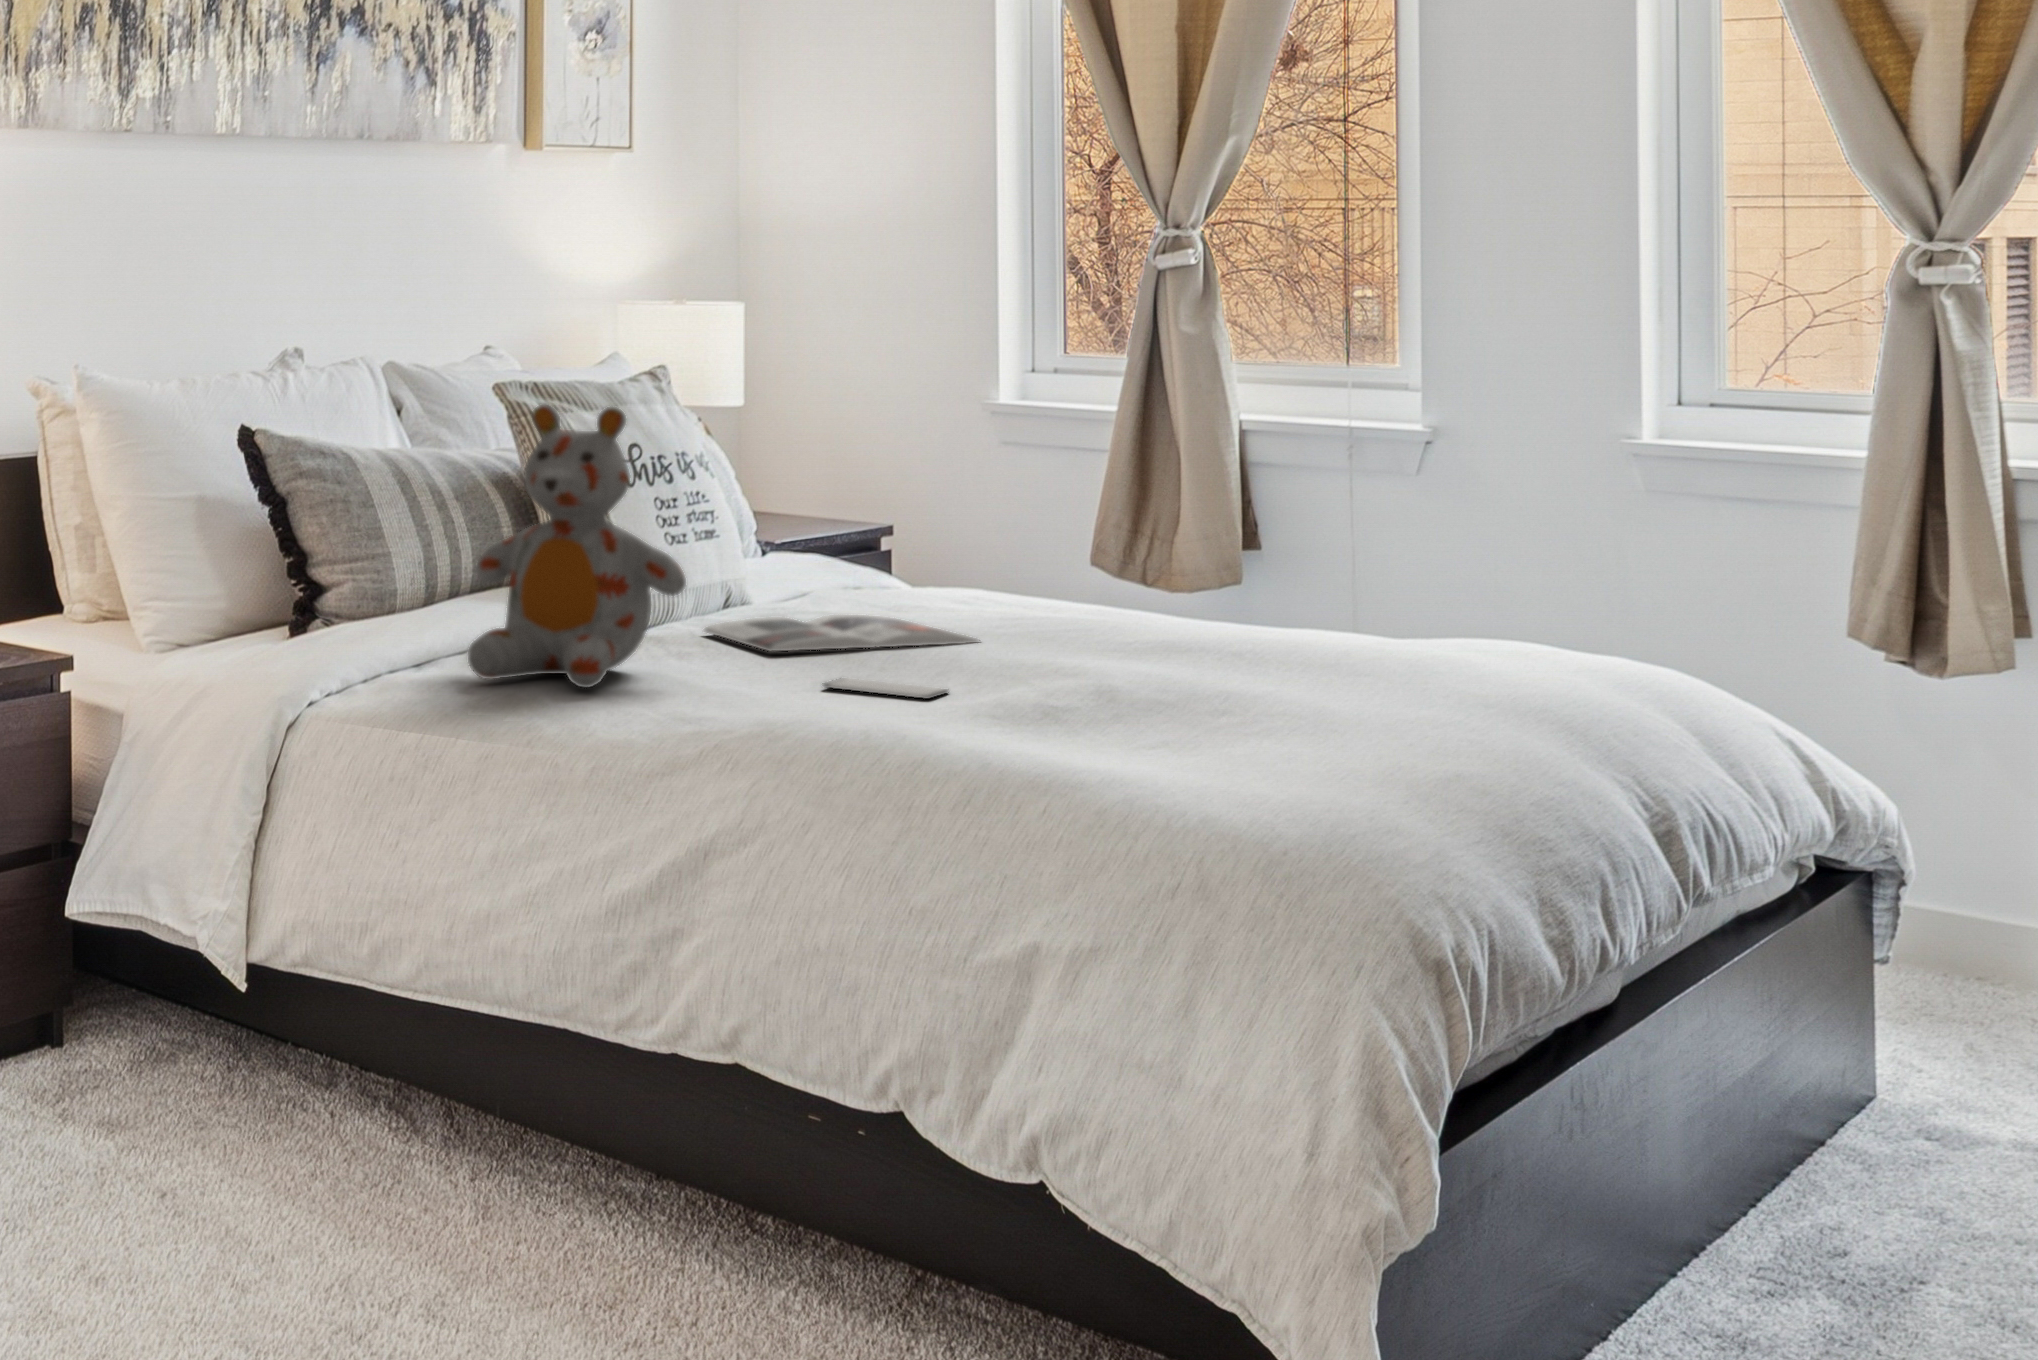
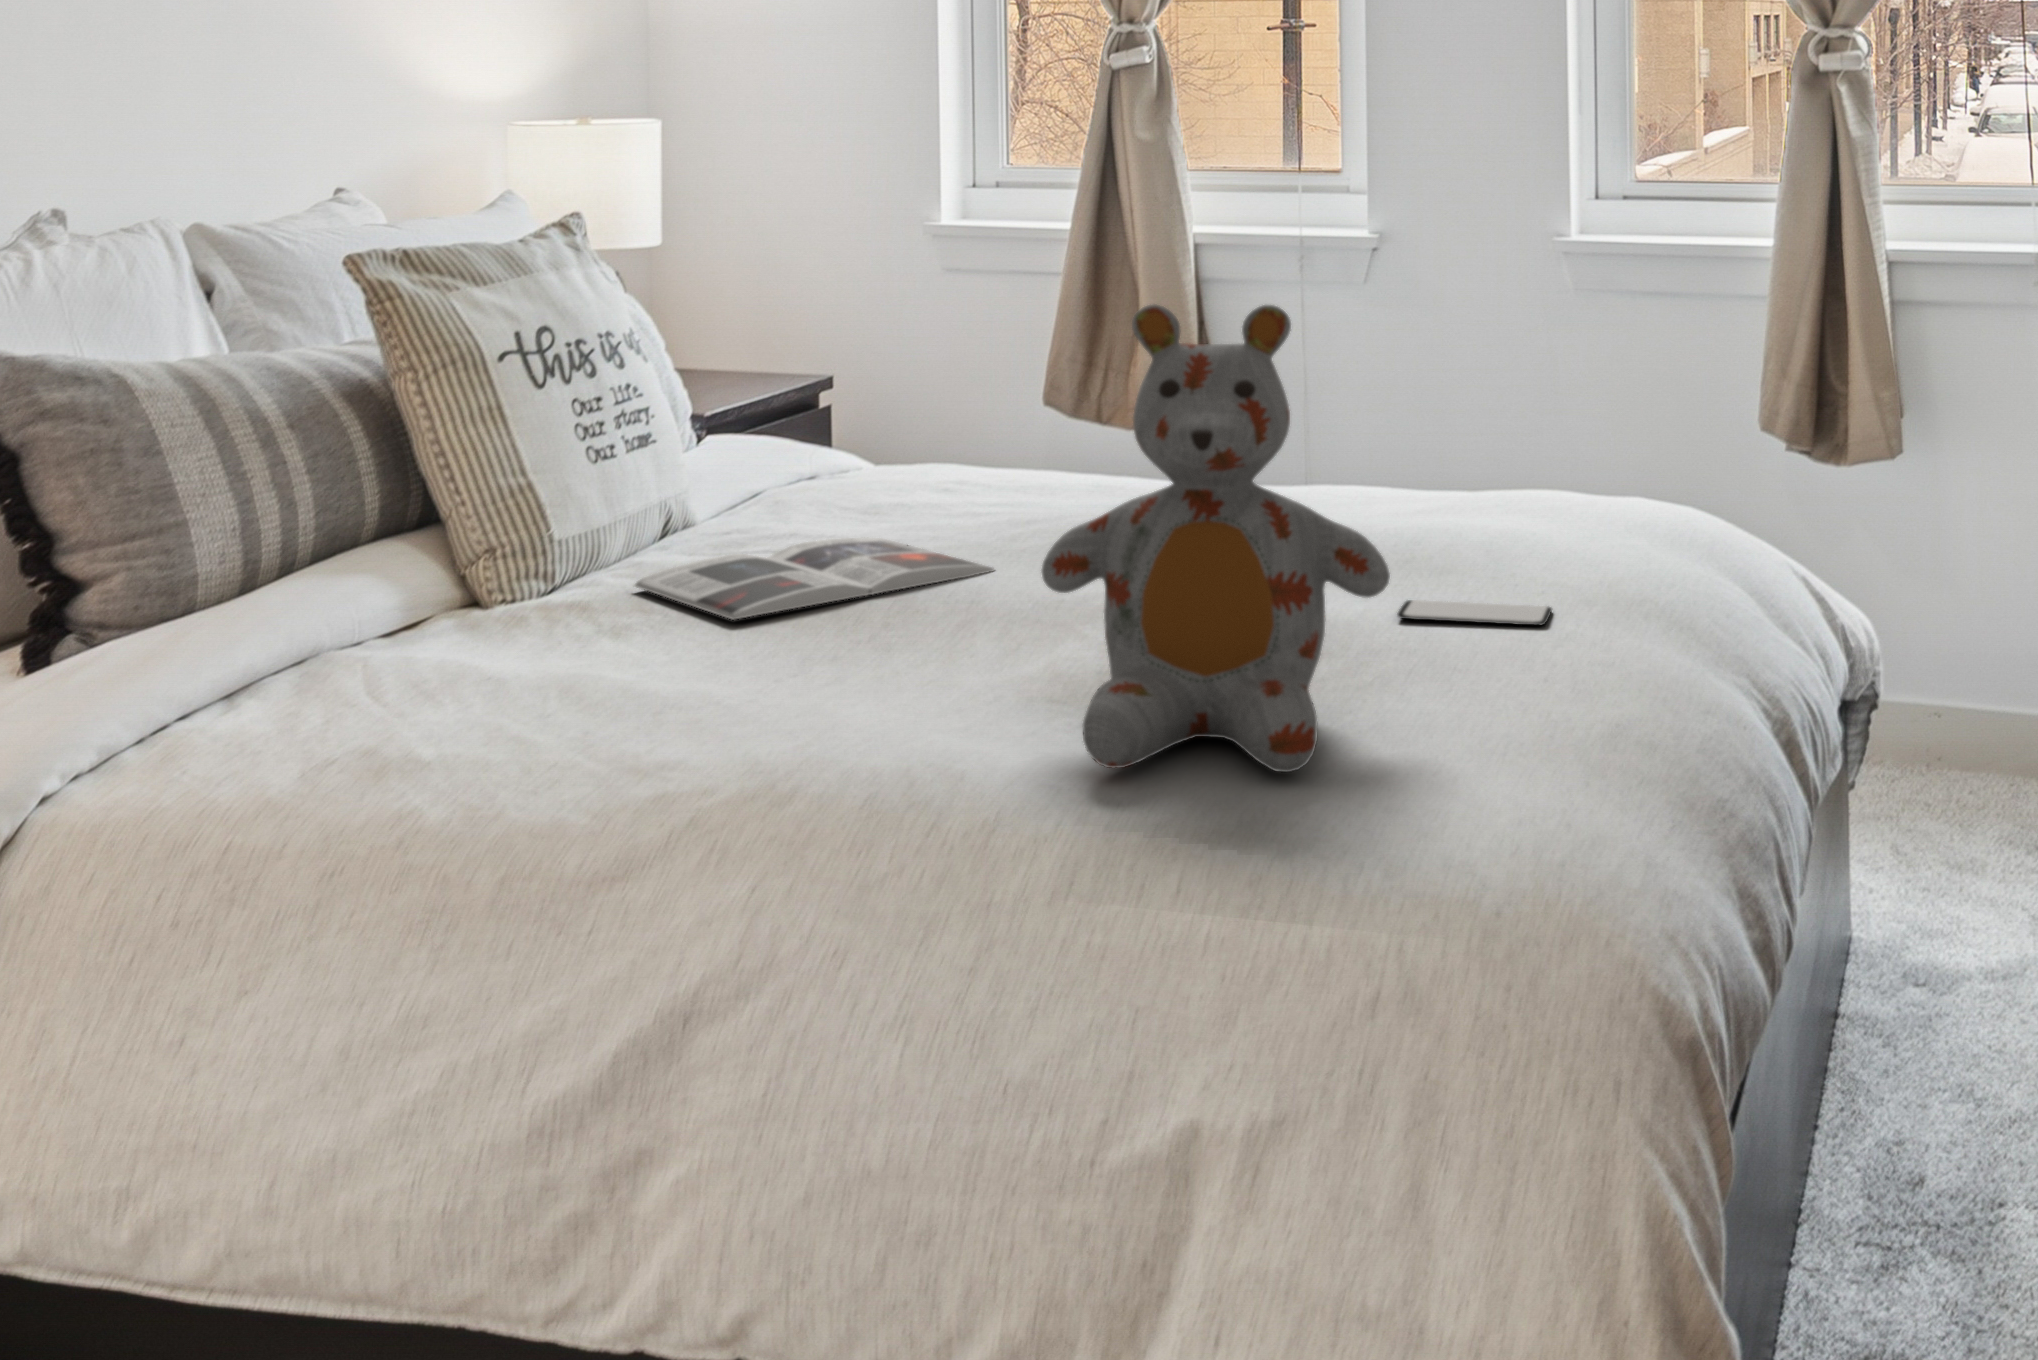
stuffed bear: present [468,405,686,688] -> present [1042,304,1390,772]
smartphone: present [824,678,949,699] -> present [1397,600,1552,625]

